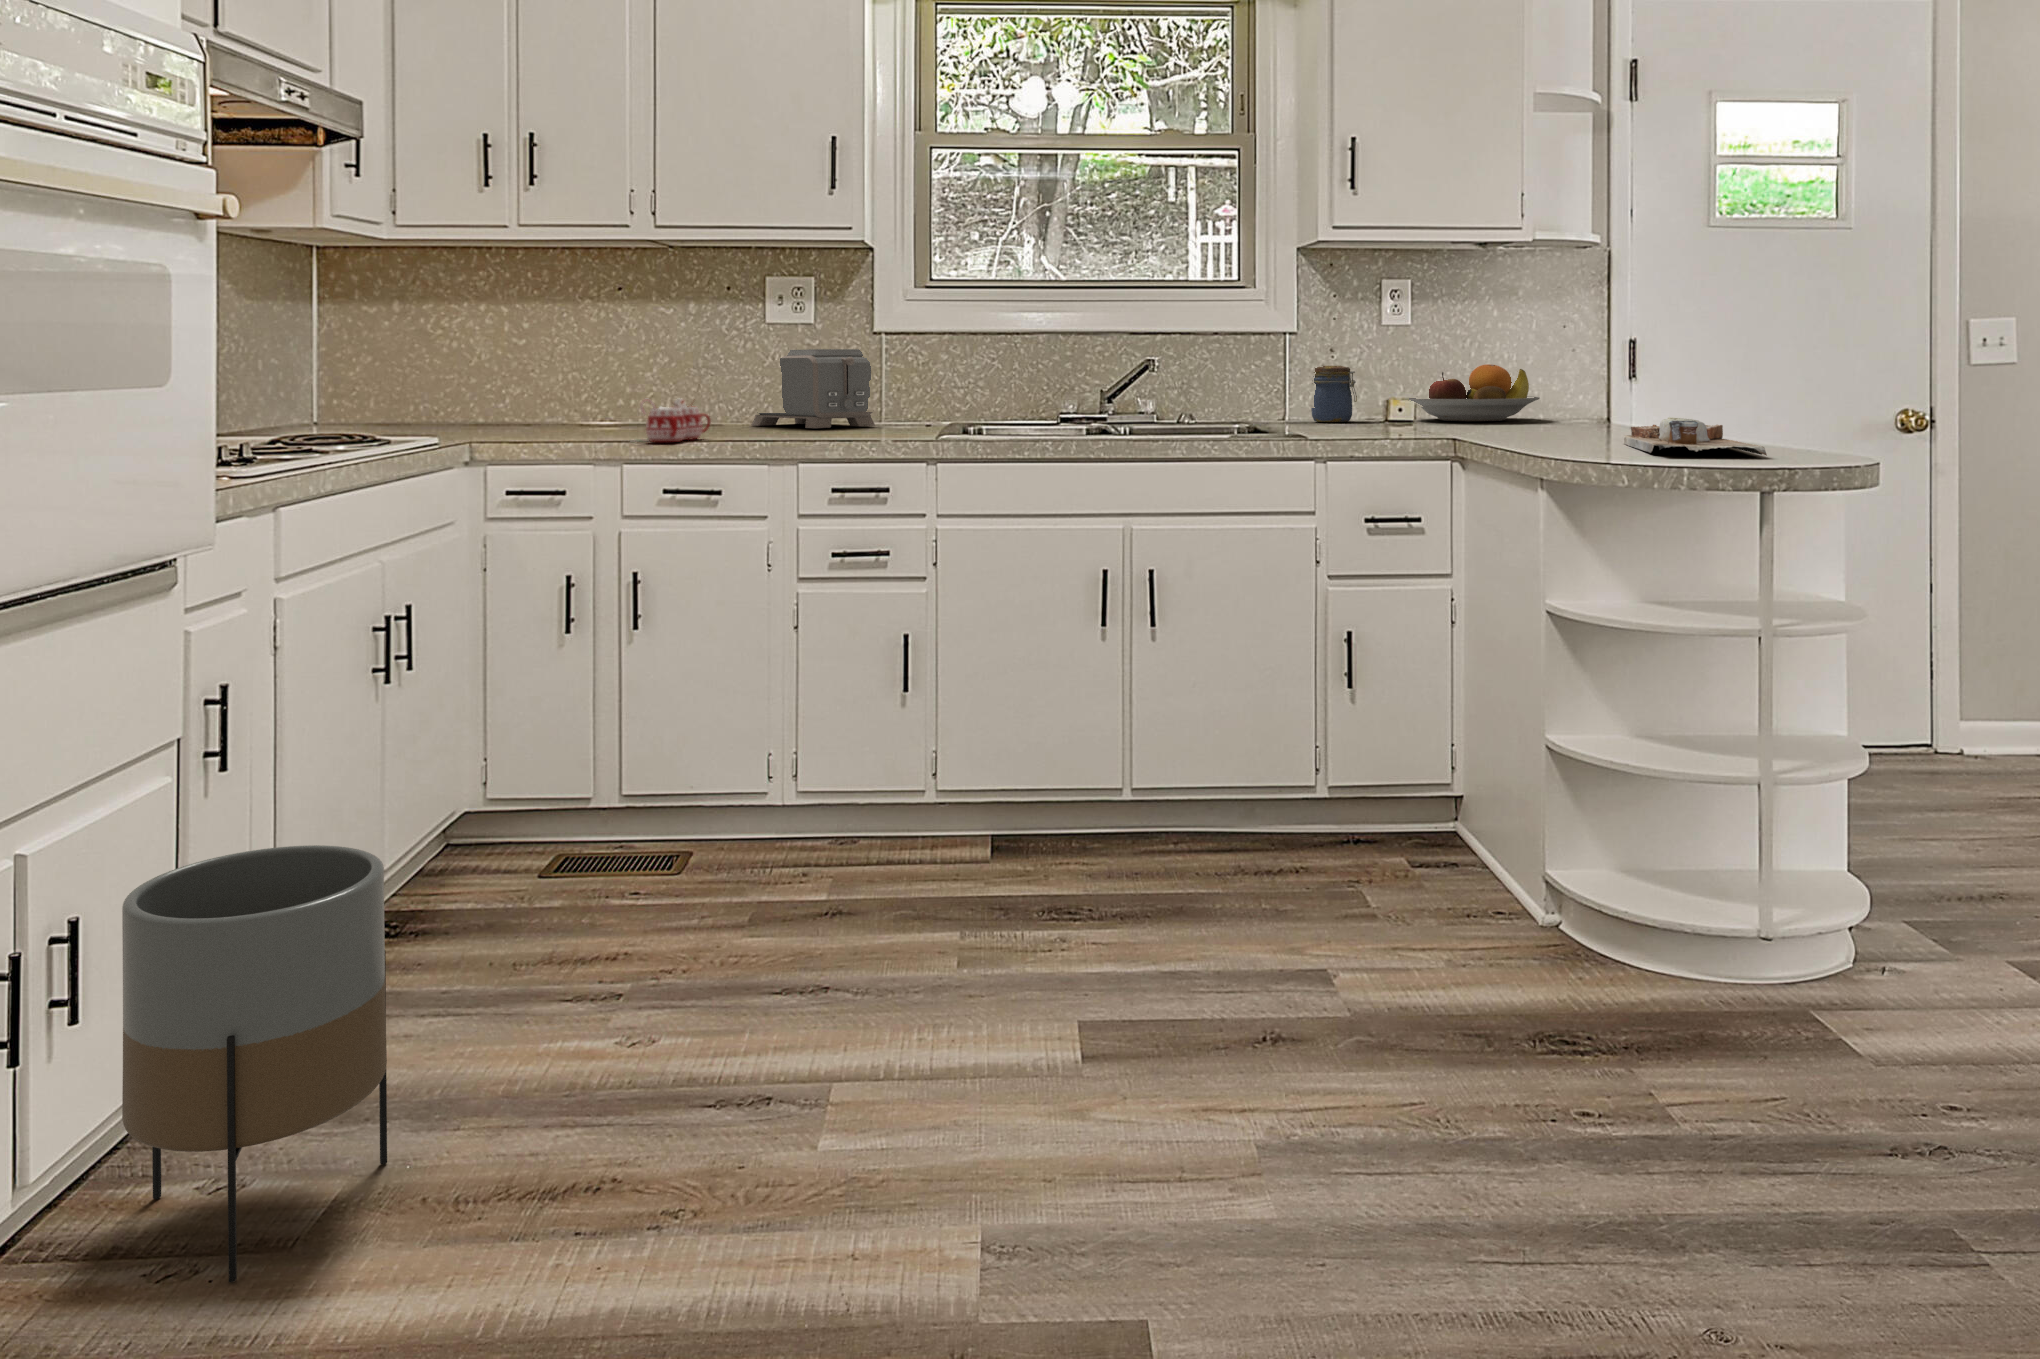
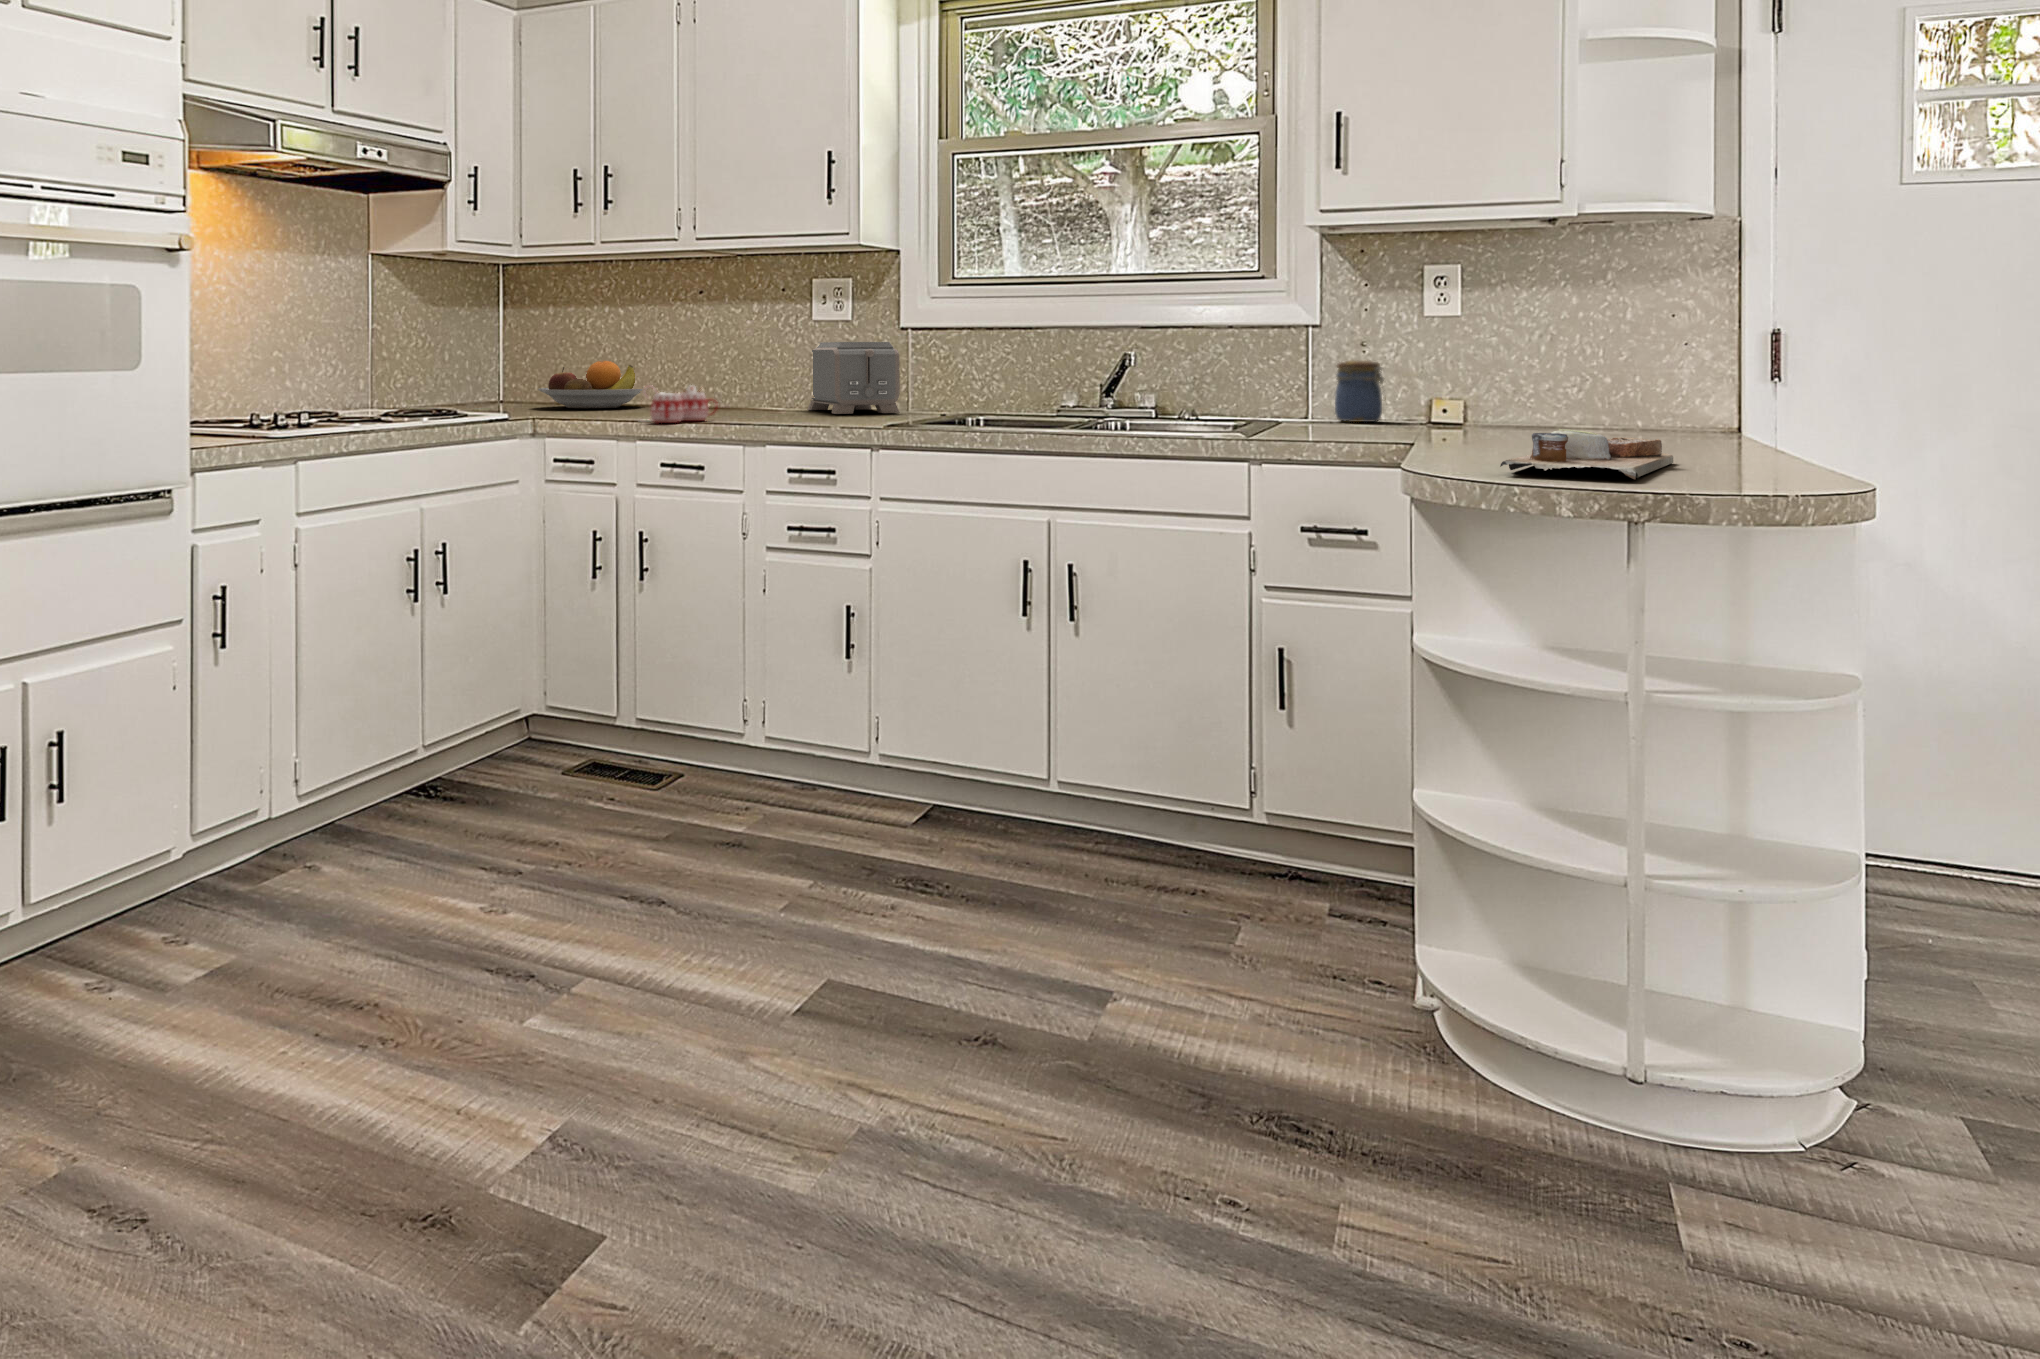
fruit bowl: present [1409,364,1540,421] -> present [538,361,643,408]
planter: present [122,845,387,1282] -> none [57,714,250,1016]

